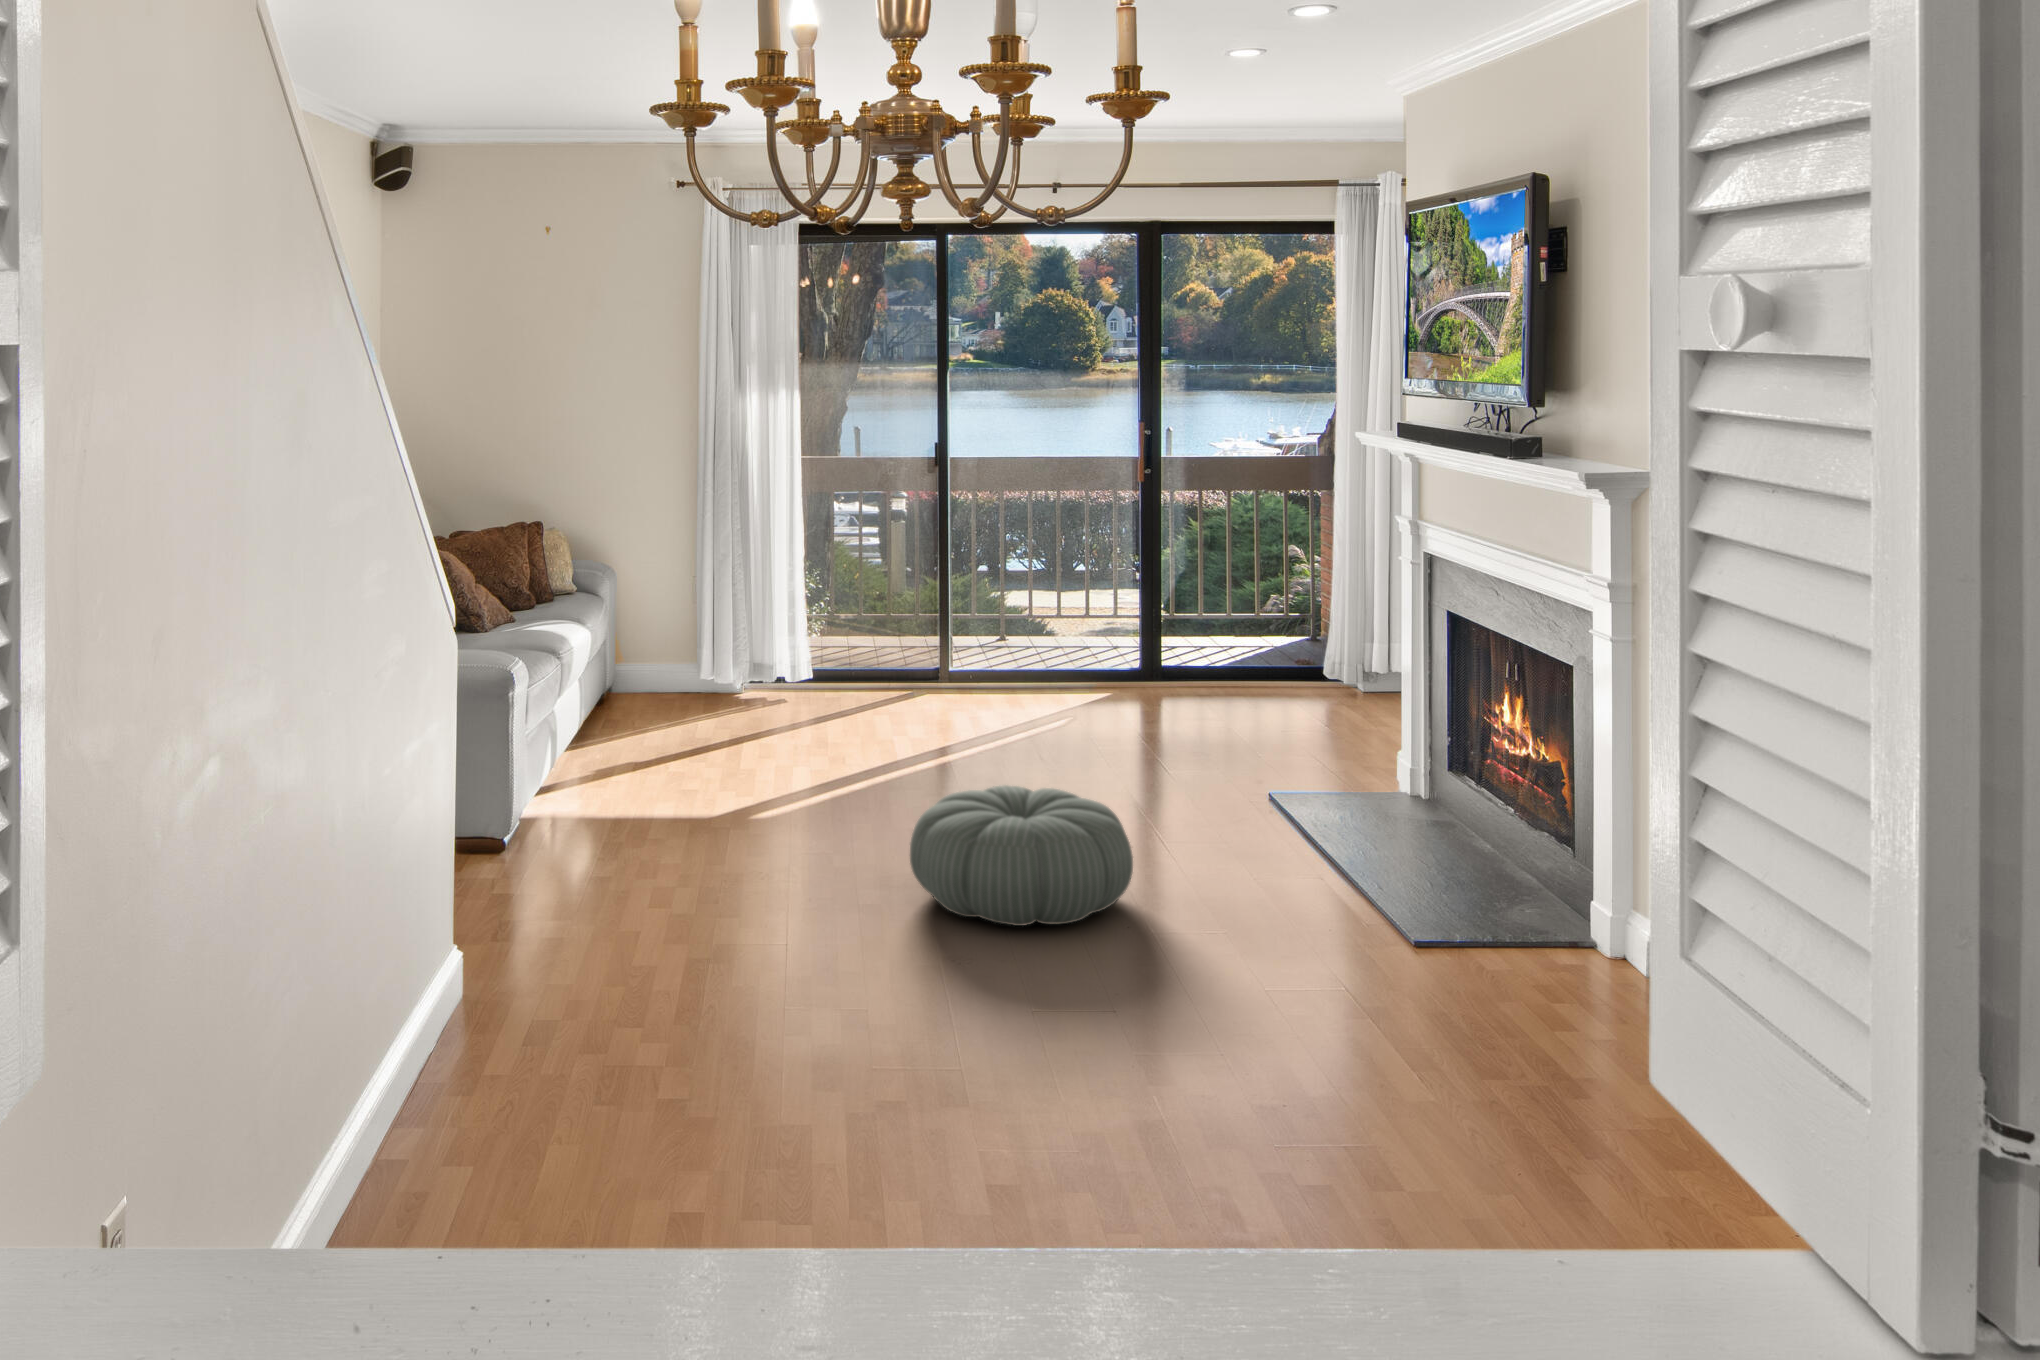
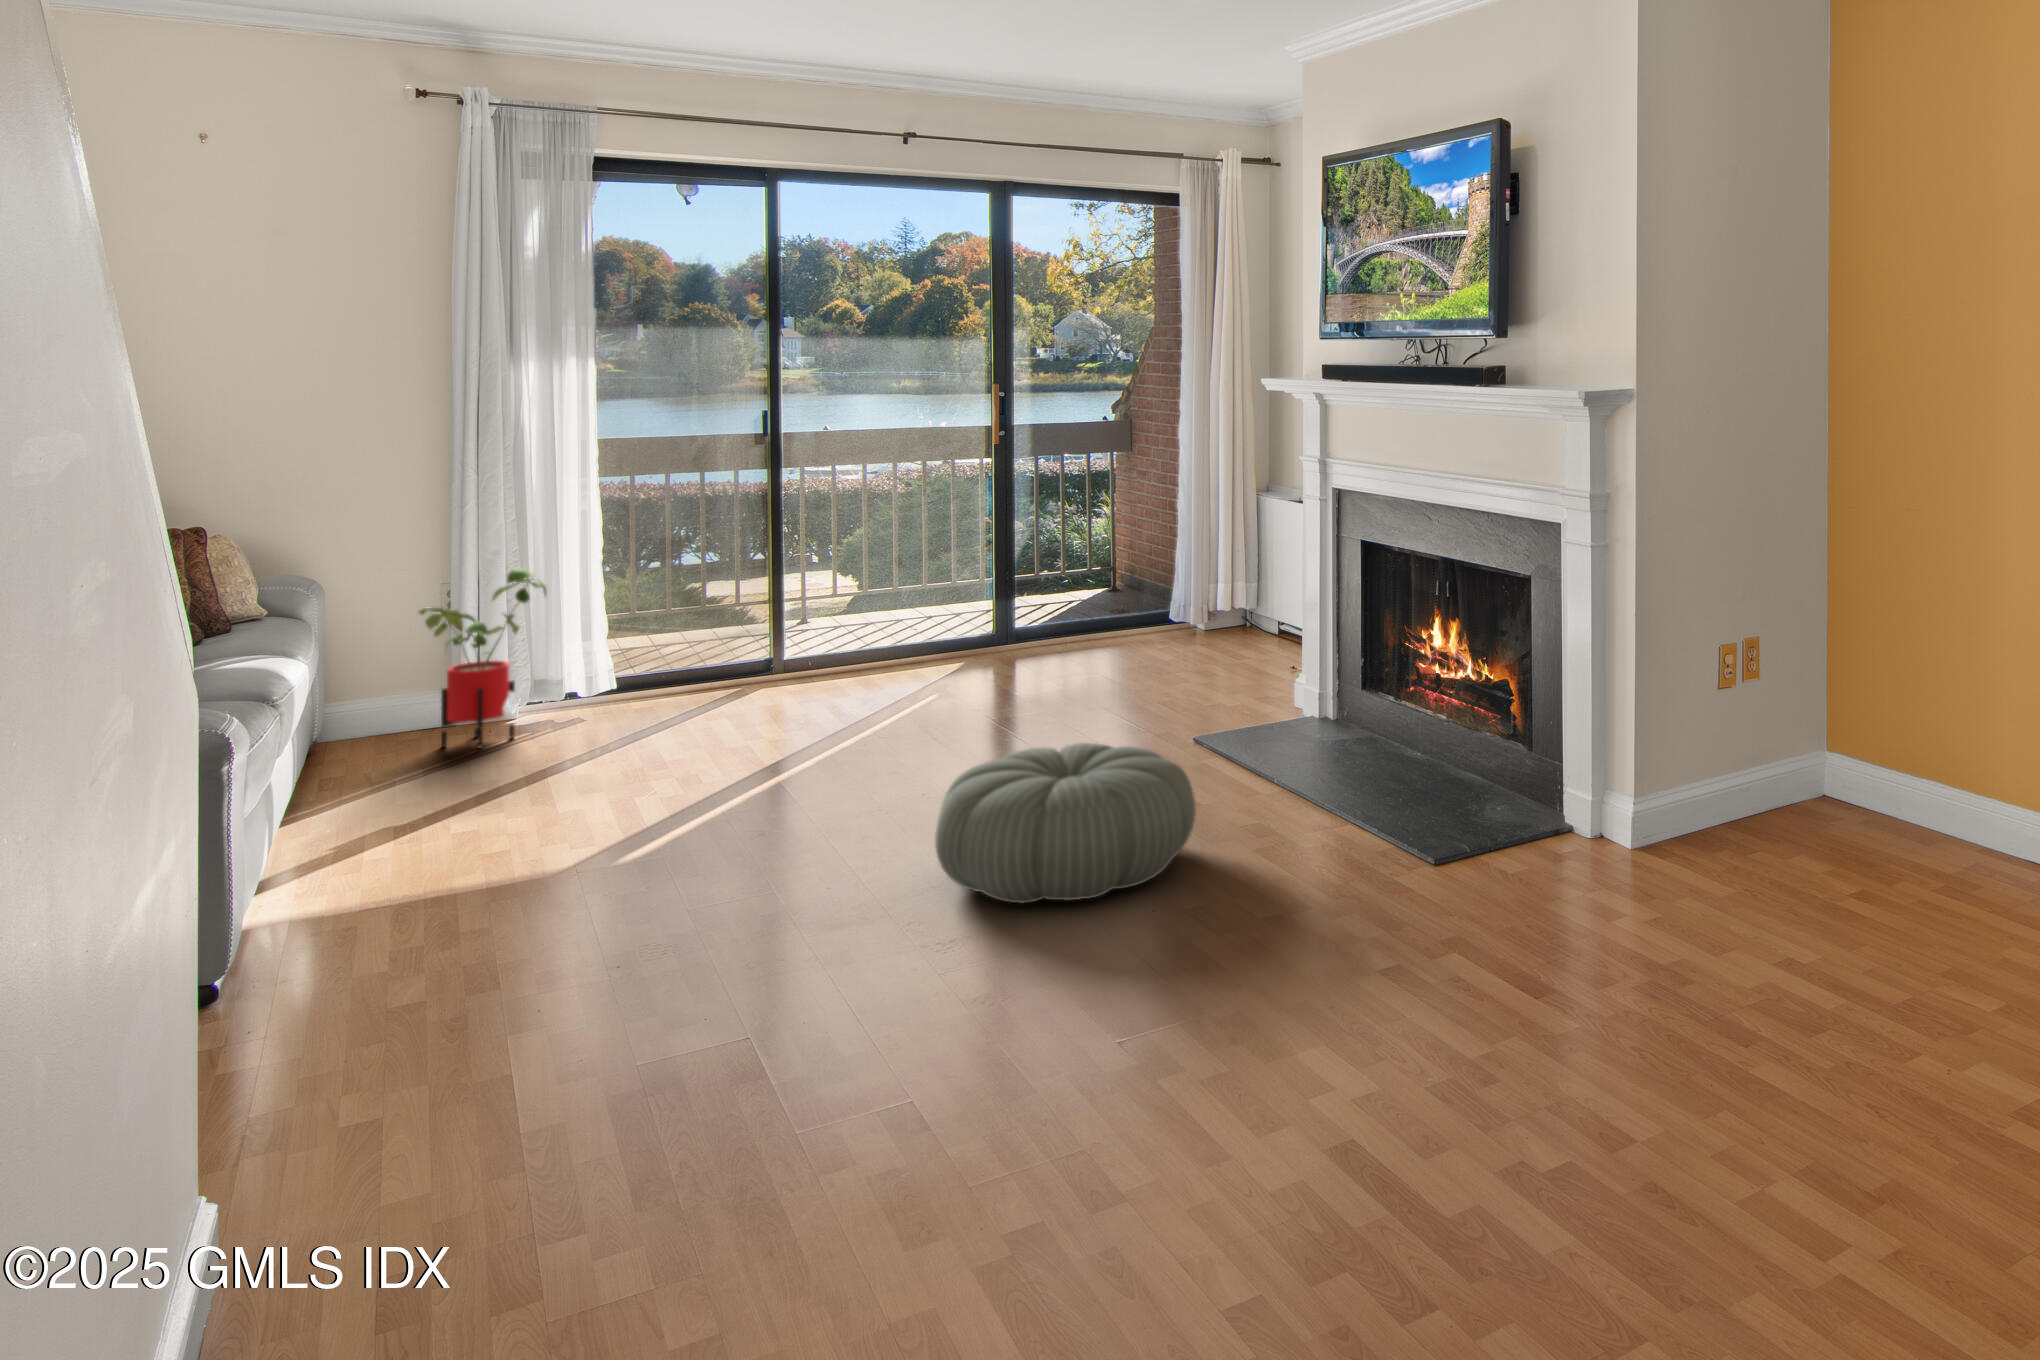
house plant: none [680,574,764,712] -> present [419,569,547,748]

